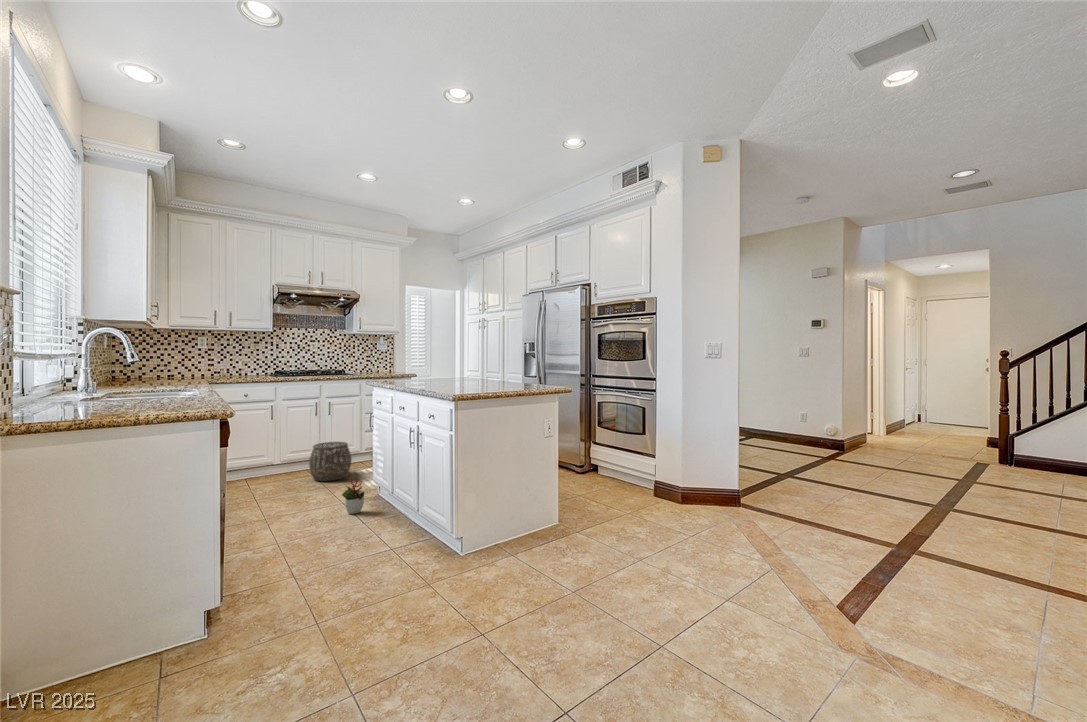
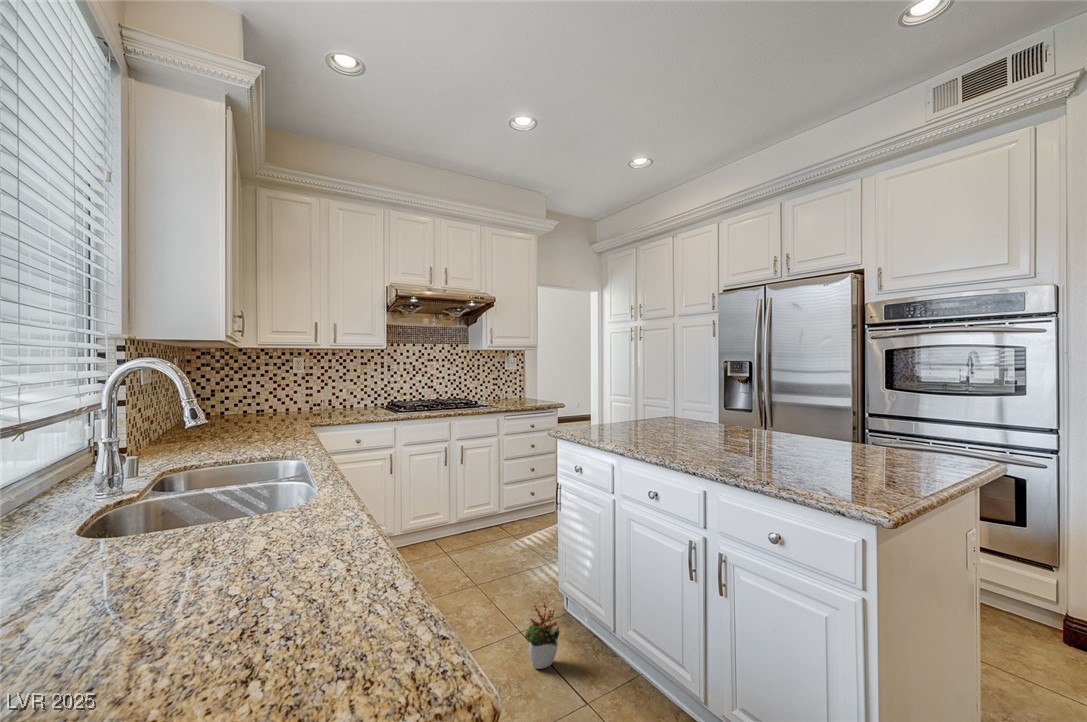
woven basket: present [309,442,351,481] -> none [440,505,497,569]

